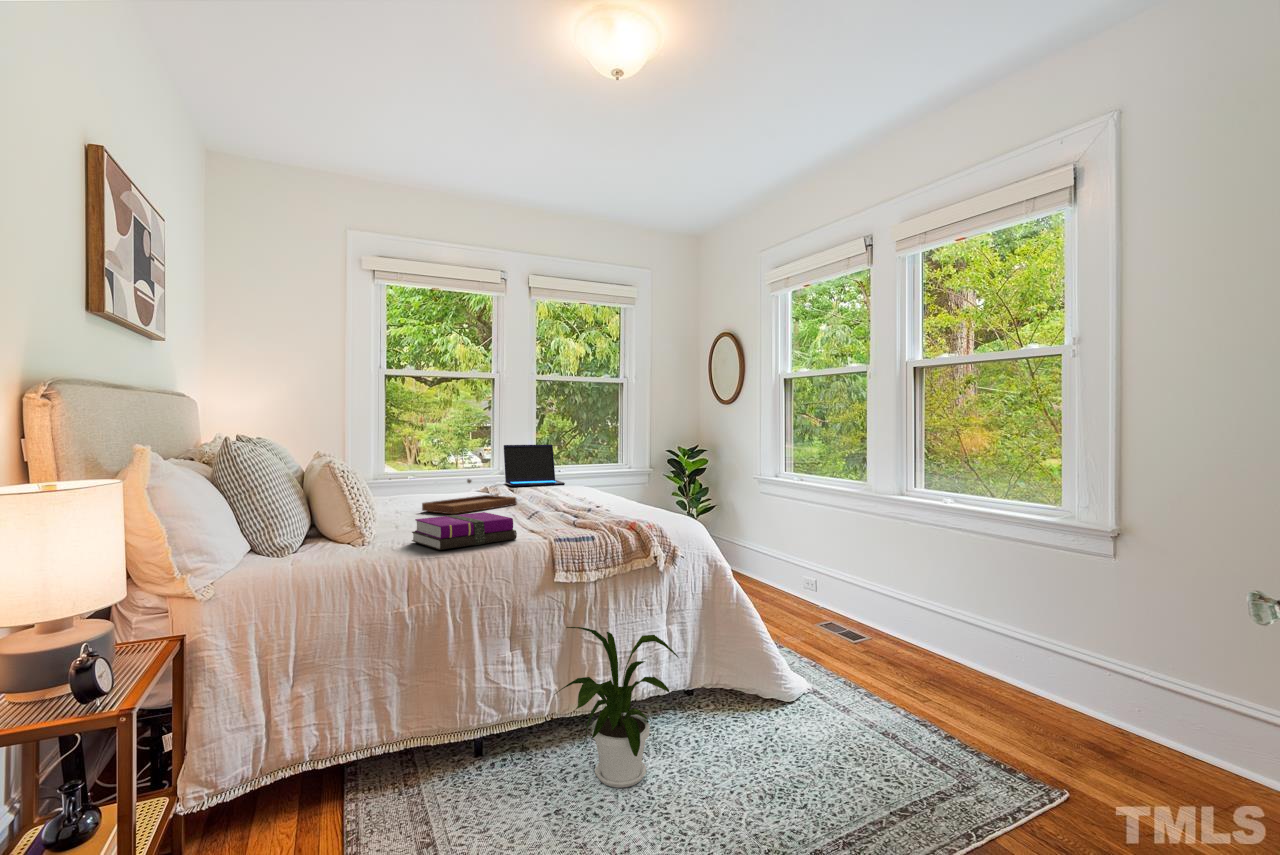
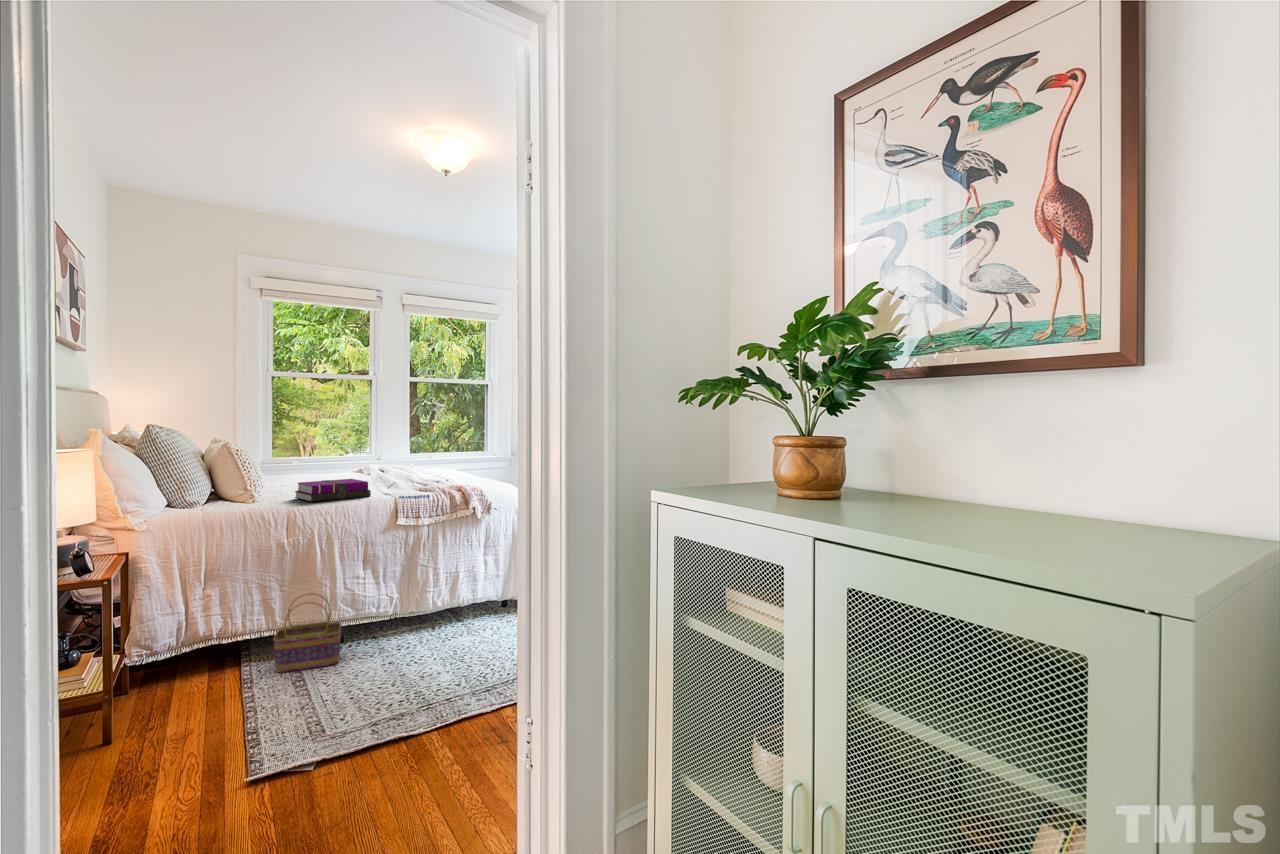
laptop: present [504,444,565,487] -> none [399,433,447,466]
tray: present [422,479,516,514] -> none [316,458,393,483]
house plant: present [554,627,678,788] -> none [394,551,475,654]
basket: none [392,689,488,819] -> present [273,593,341,672]

